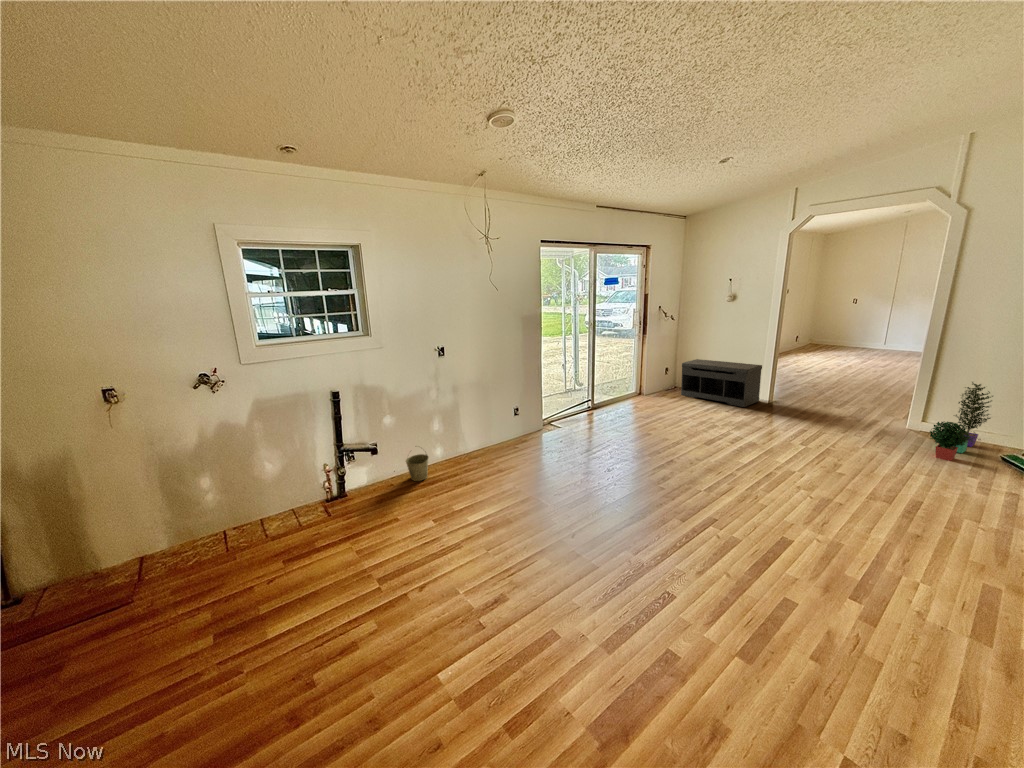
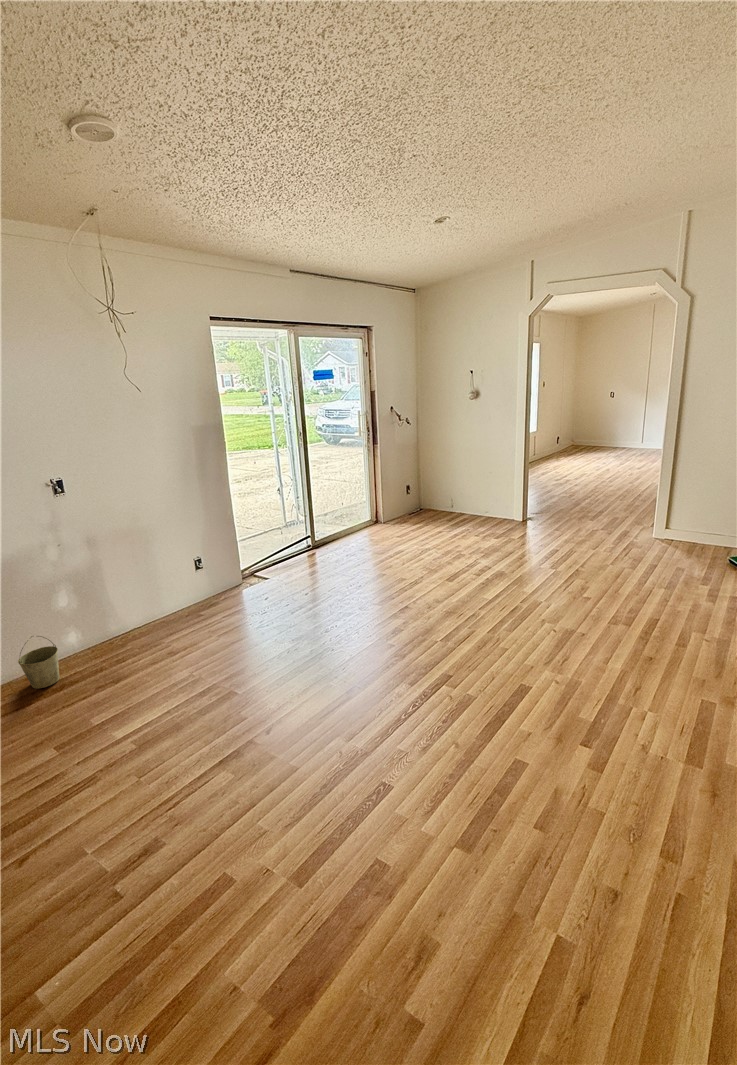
bench: present [681,359,762,407] -> none [423,474,511,529]
potted plant: present [930,382,993,461] -> none [669,481,724,569]

